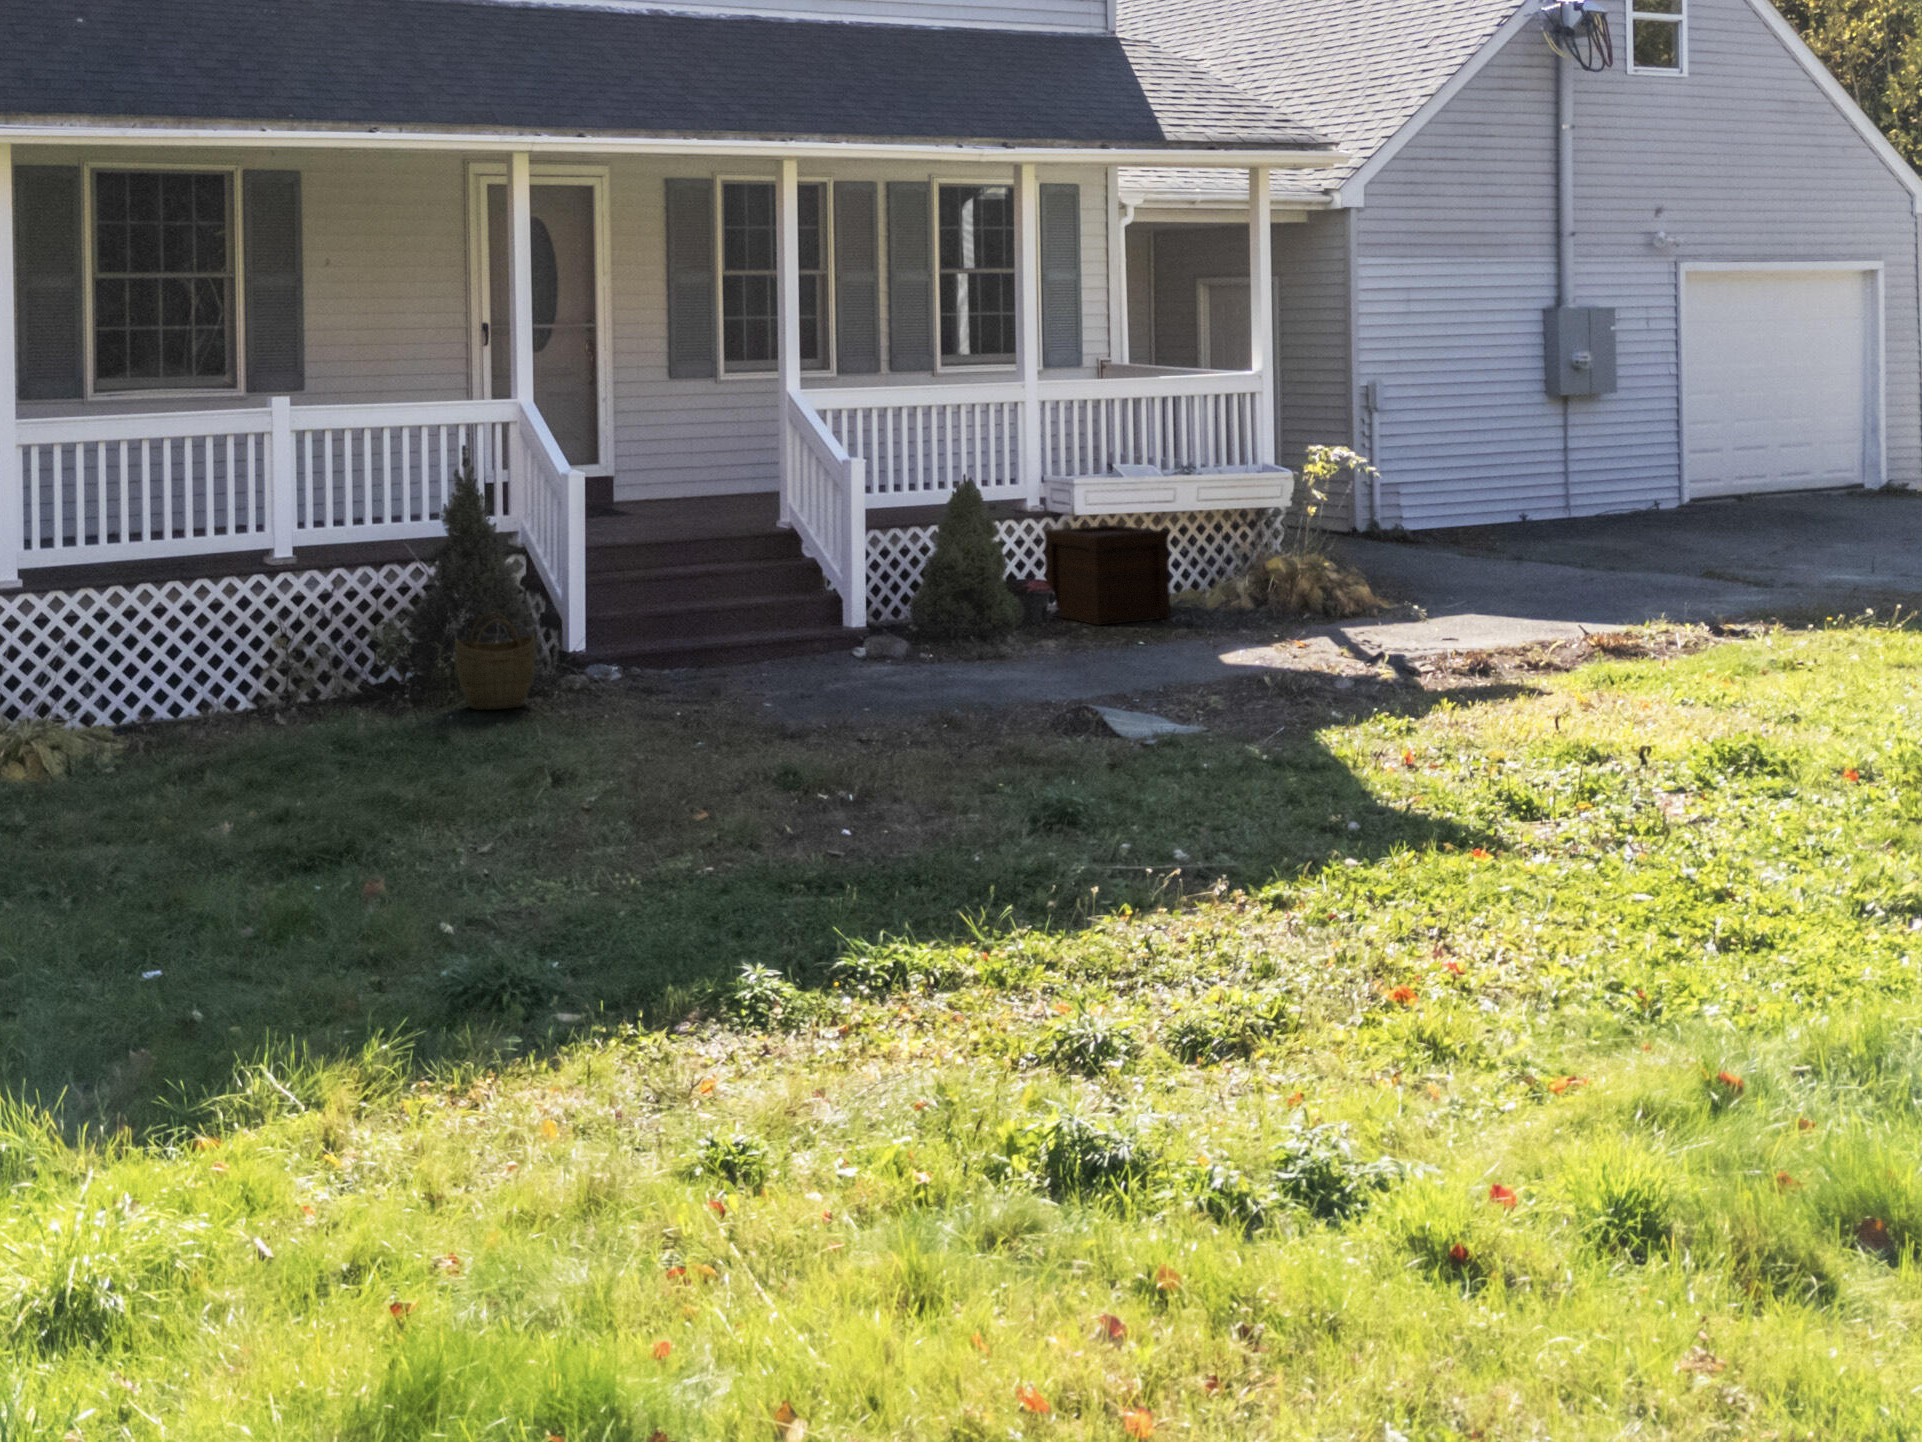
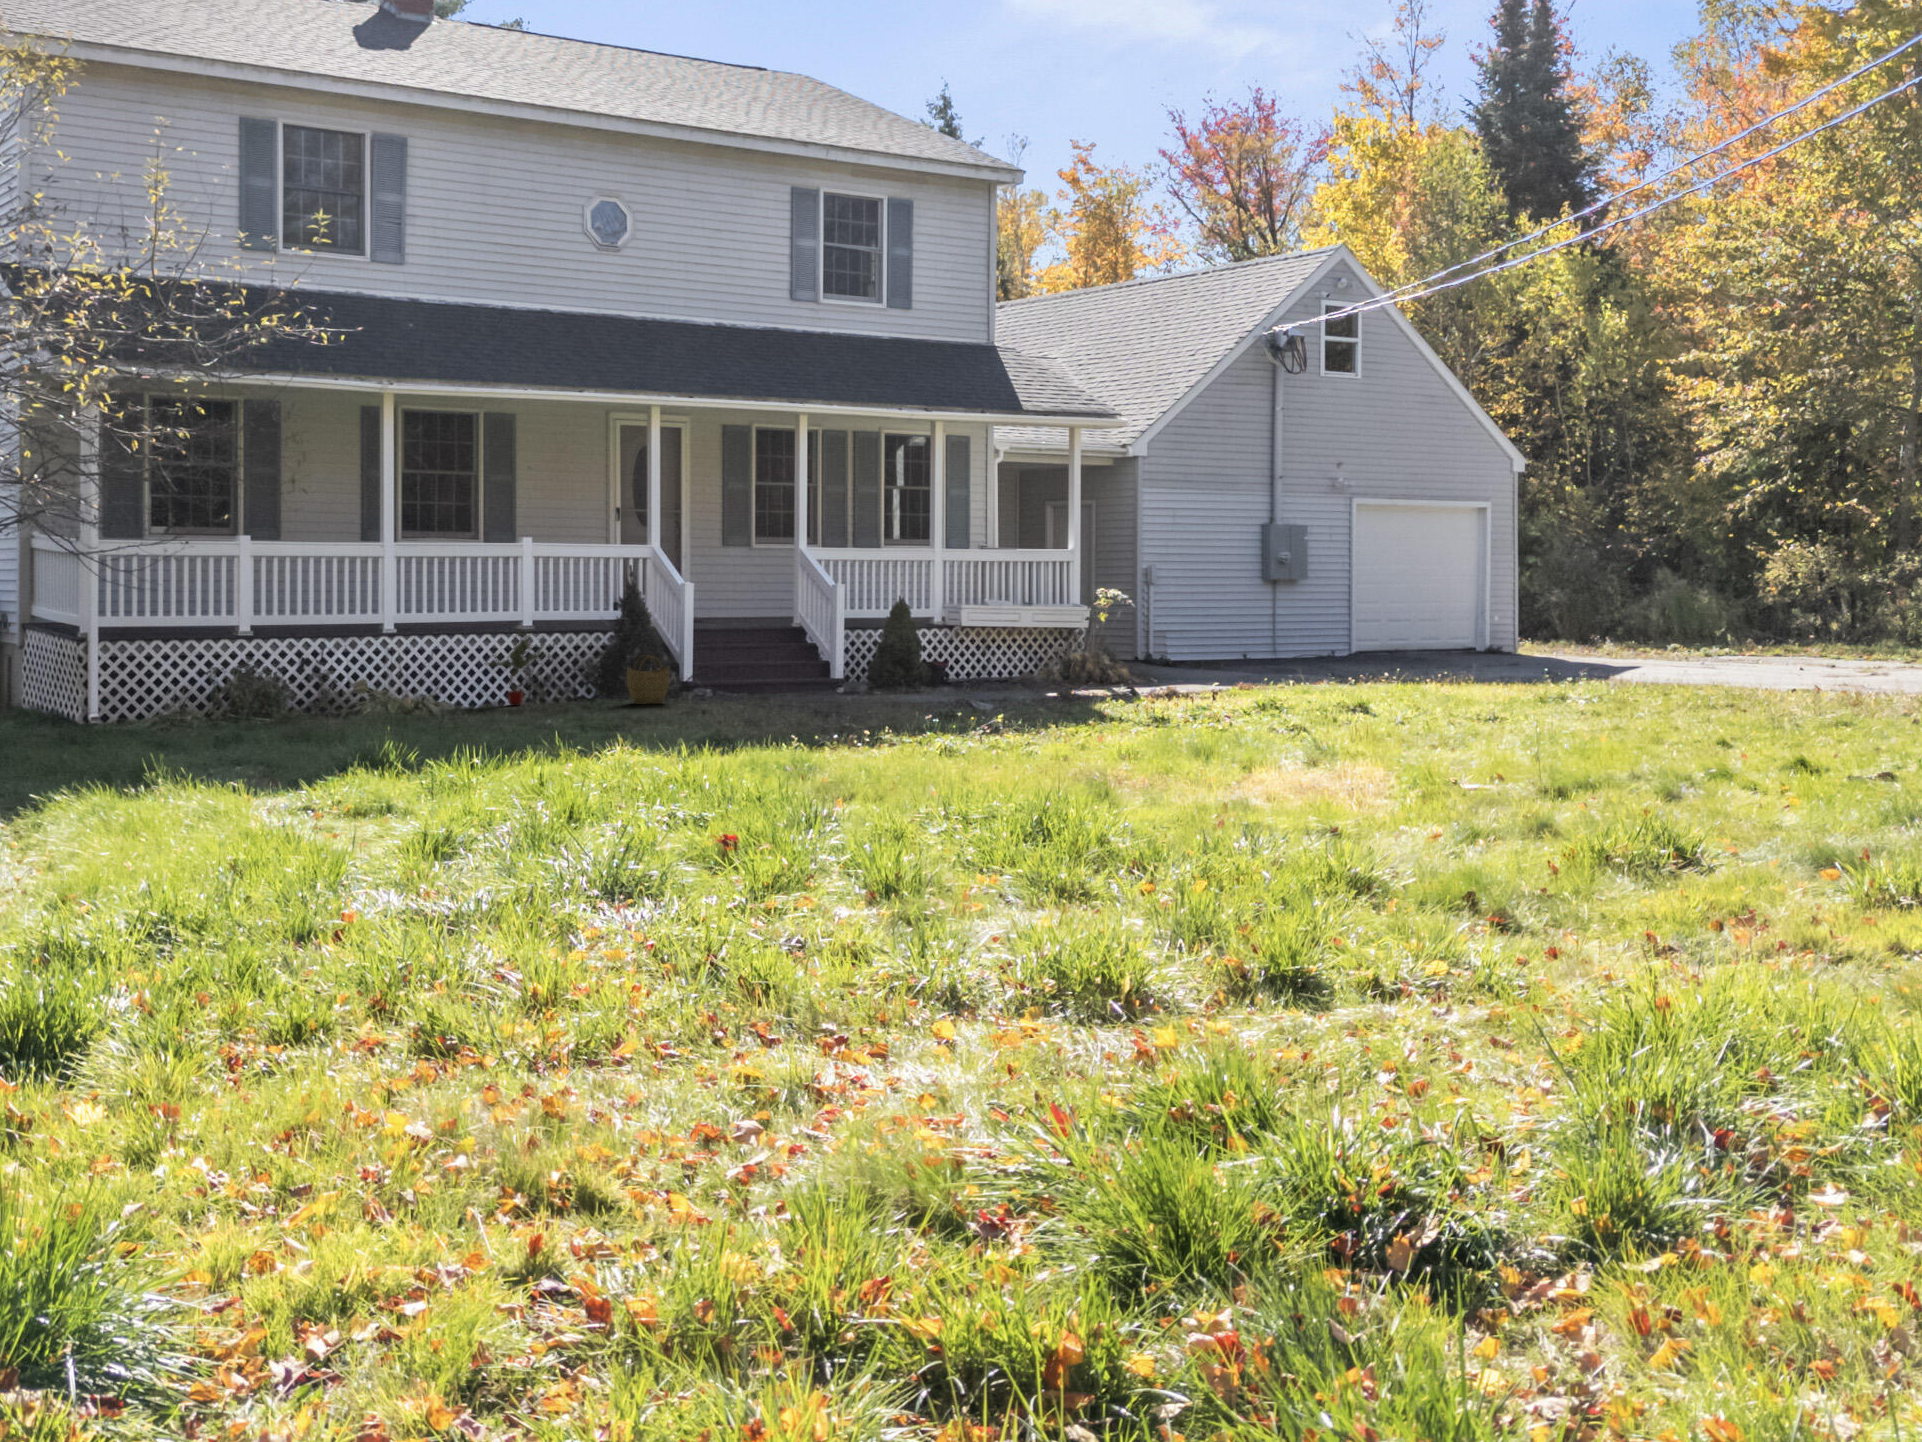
wooden crate: present [1044,525,1170,625] -> none [941,633,1011,686]
potted tree: none [189,568,306,716] -> present [486,629,546,706]

